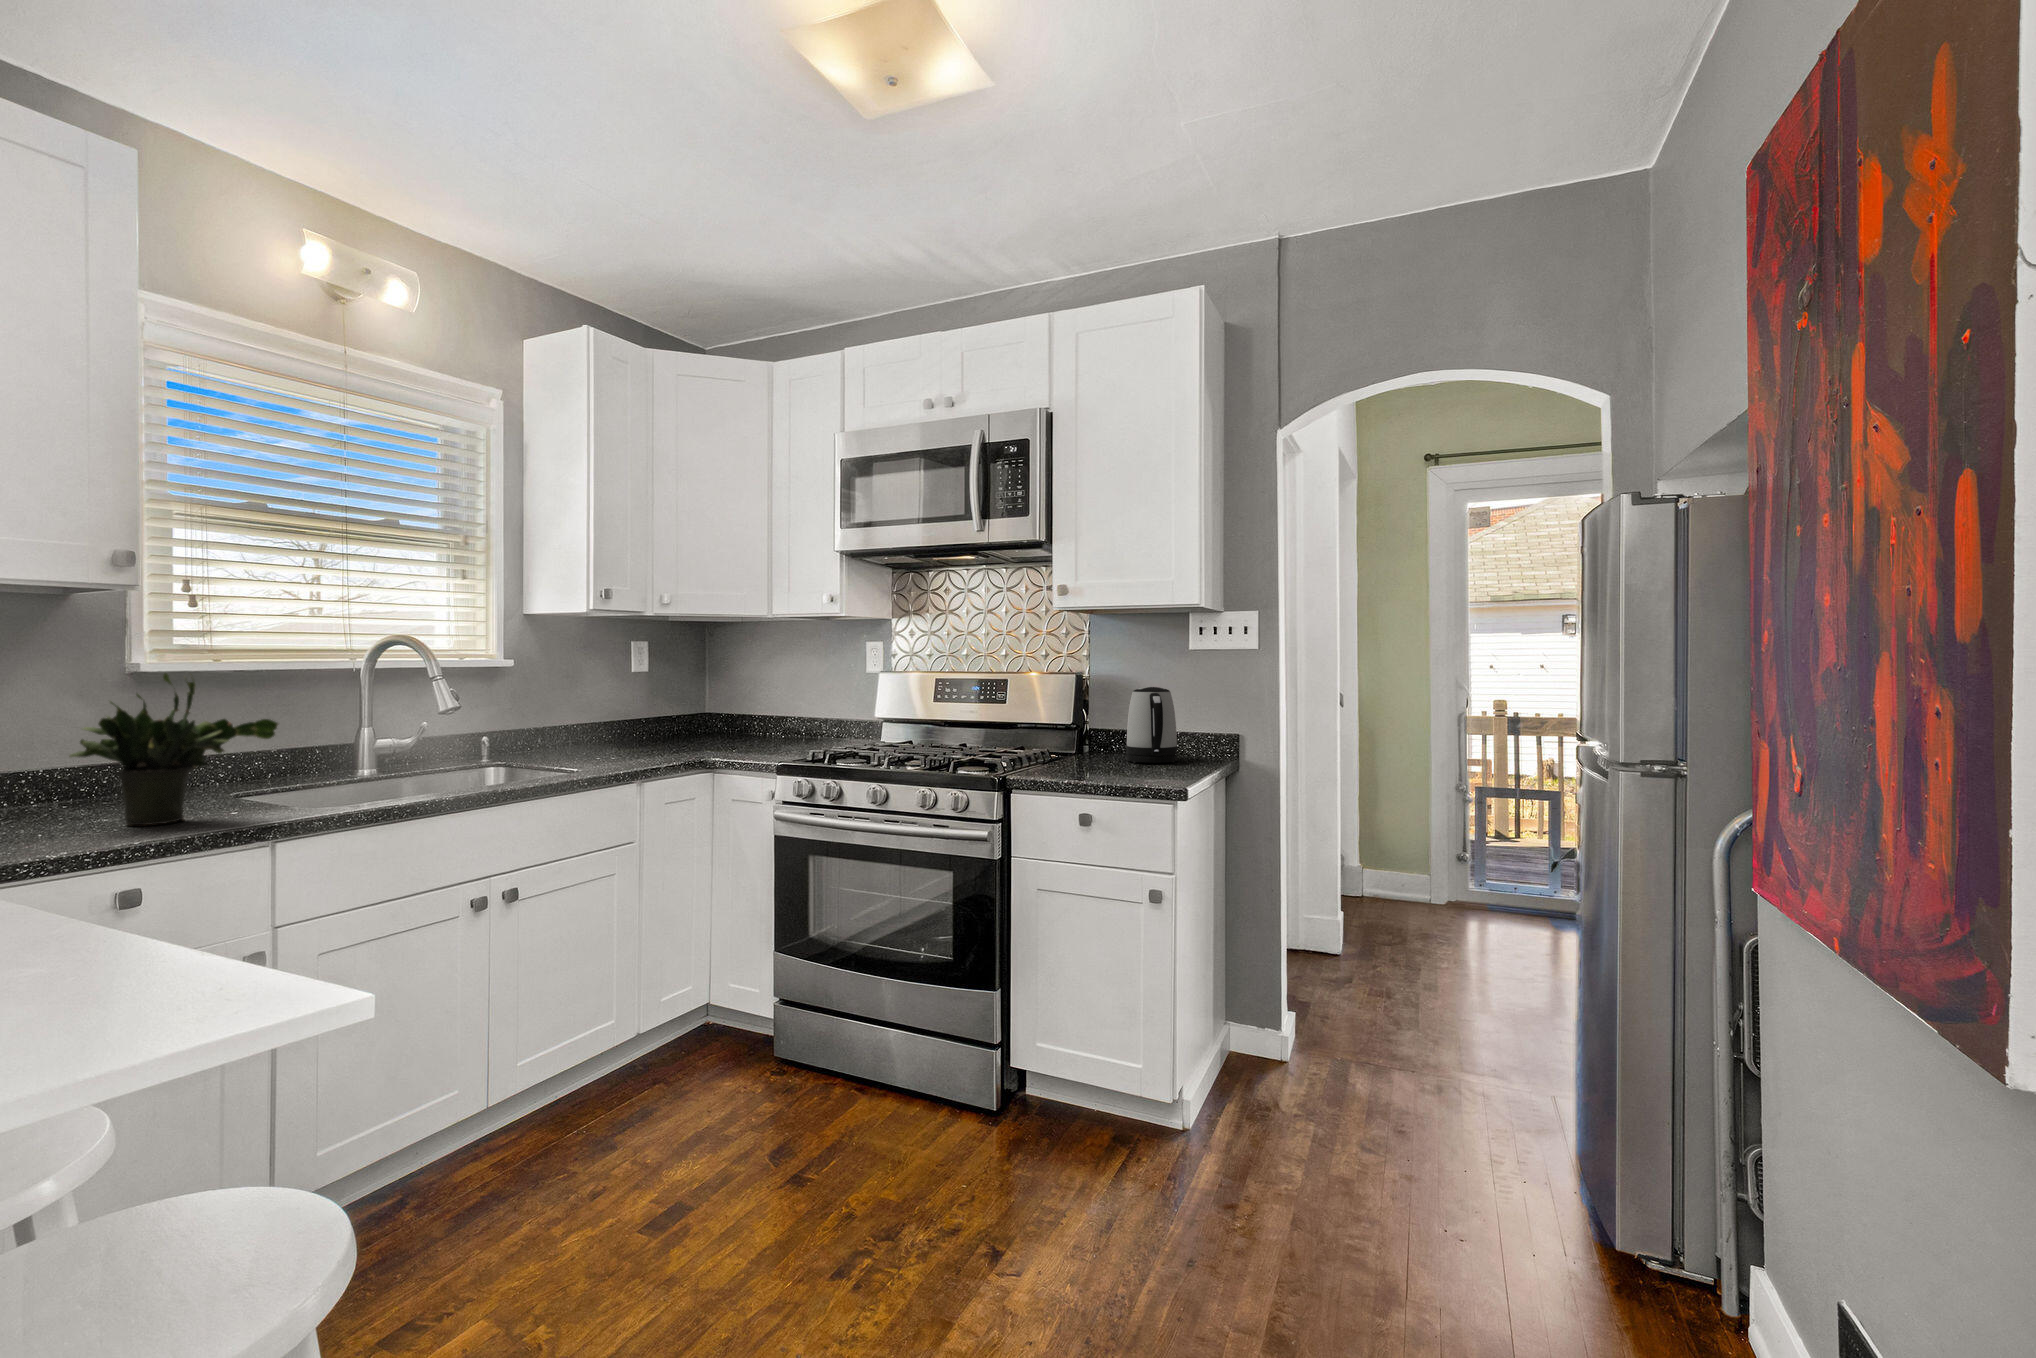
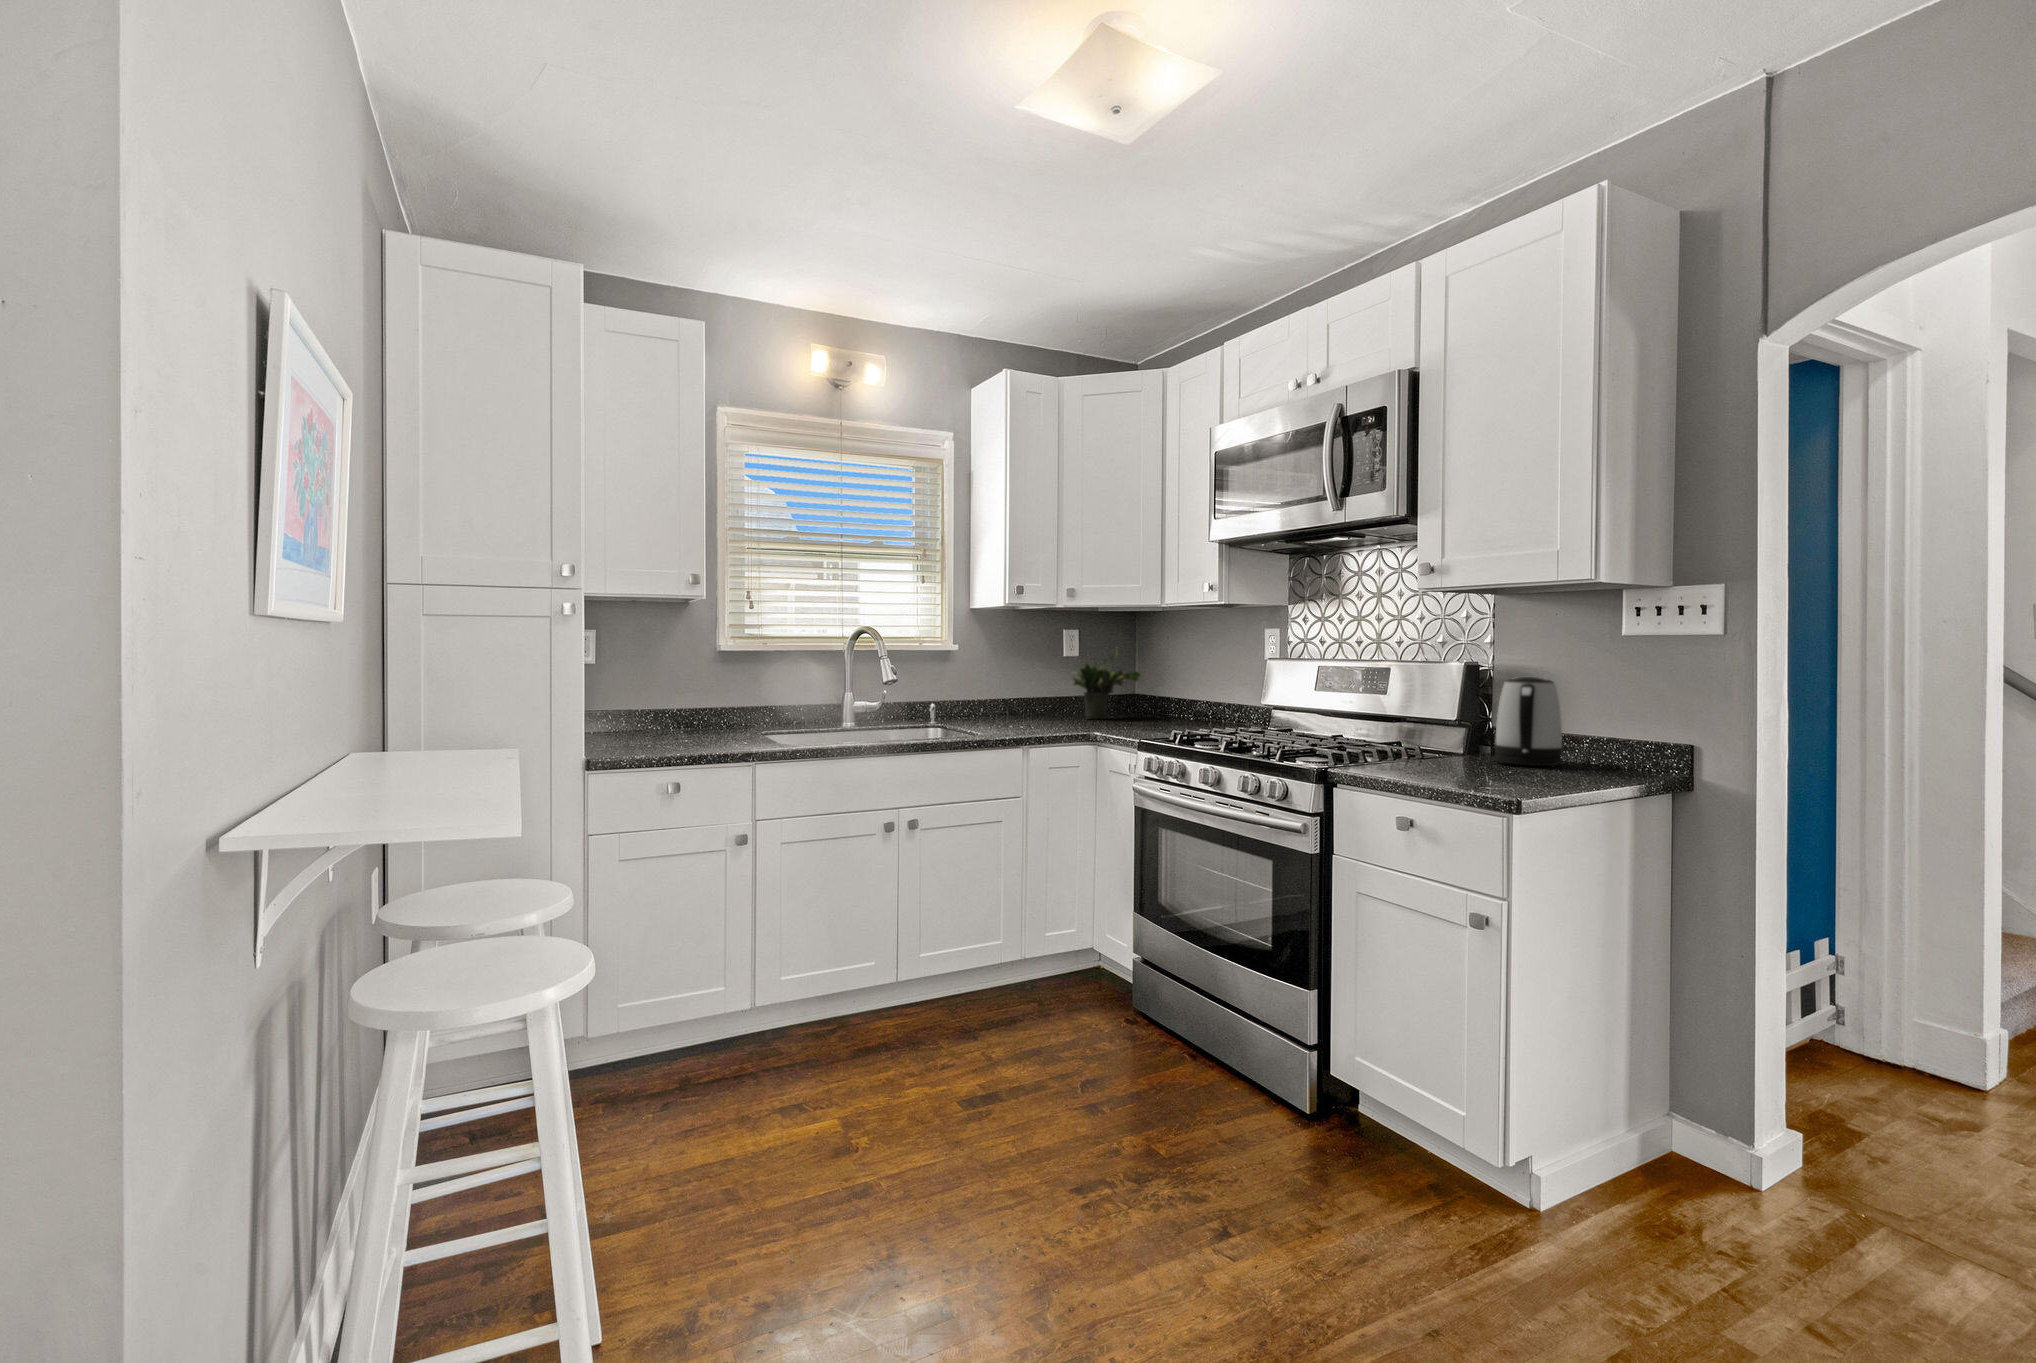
potted plant: present [69,673,278,826] -> present [1071,650,1140,719]

